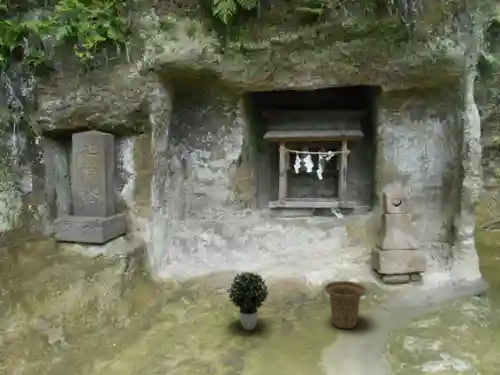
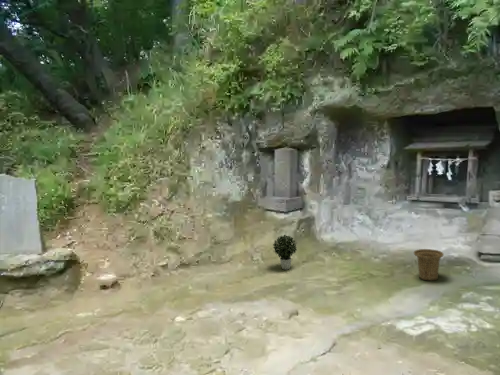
potted plant: present [227,272,268,330] -> present [273,235,297,270]

